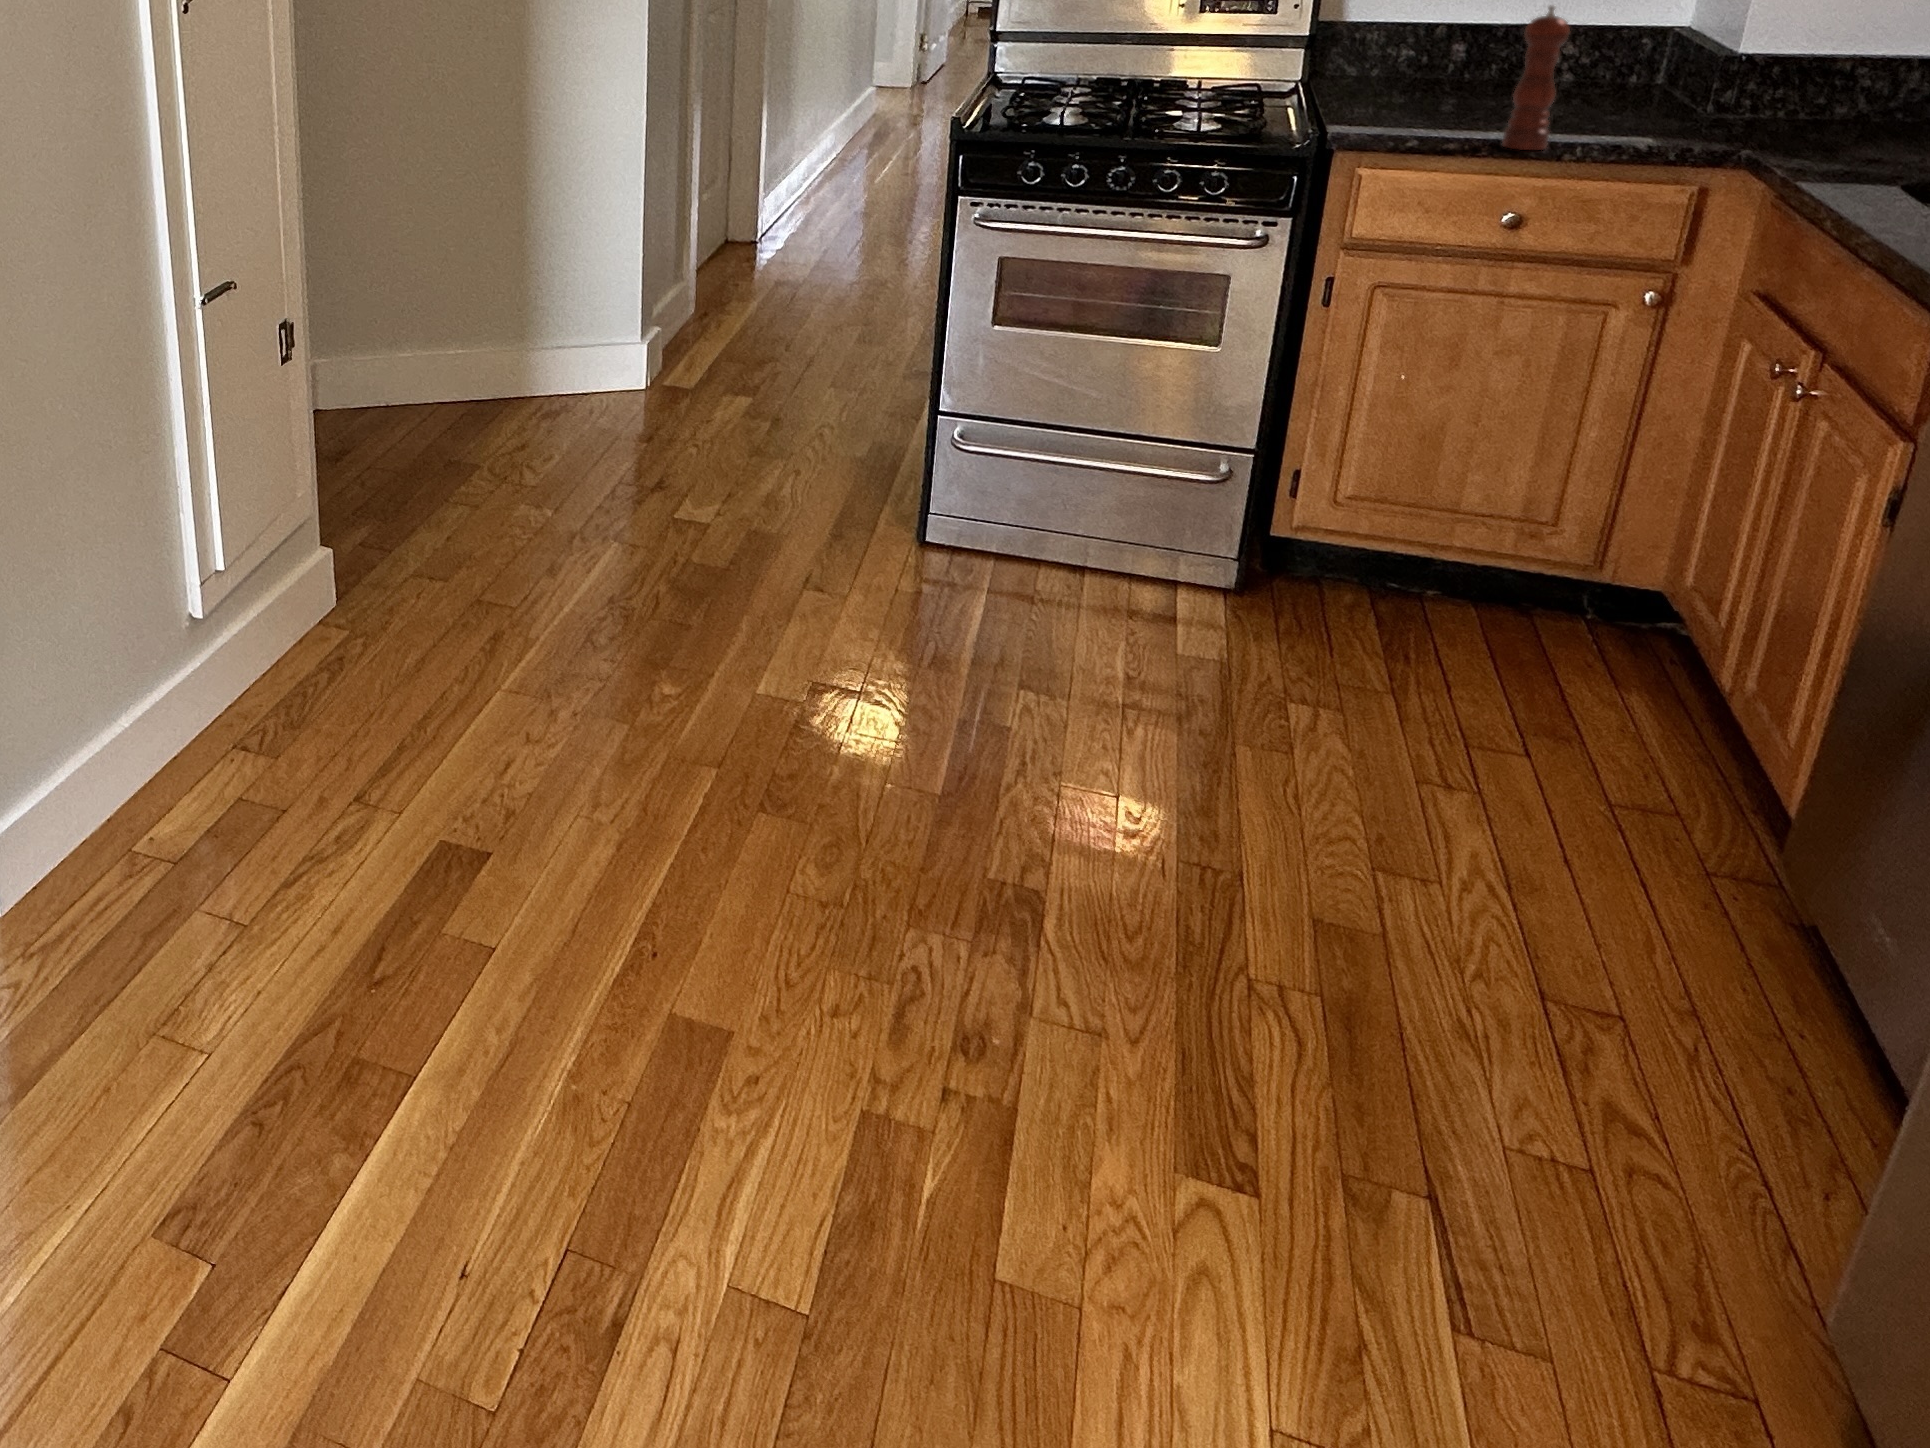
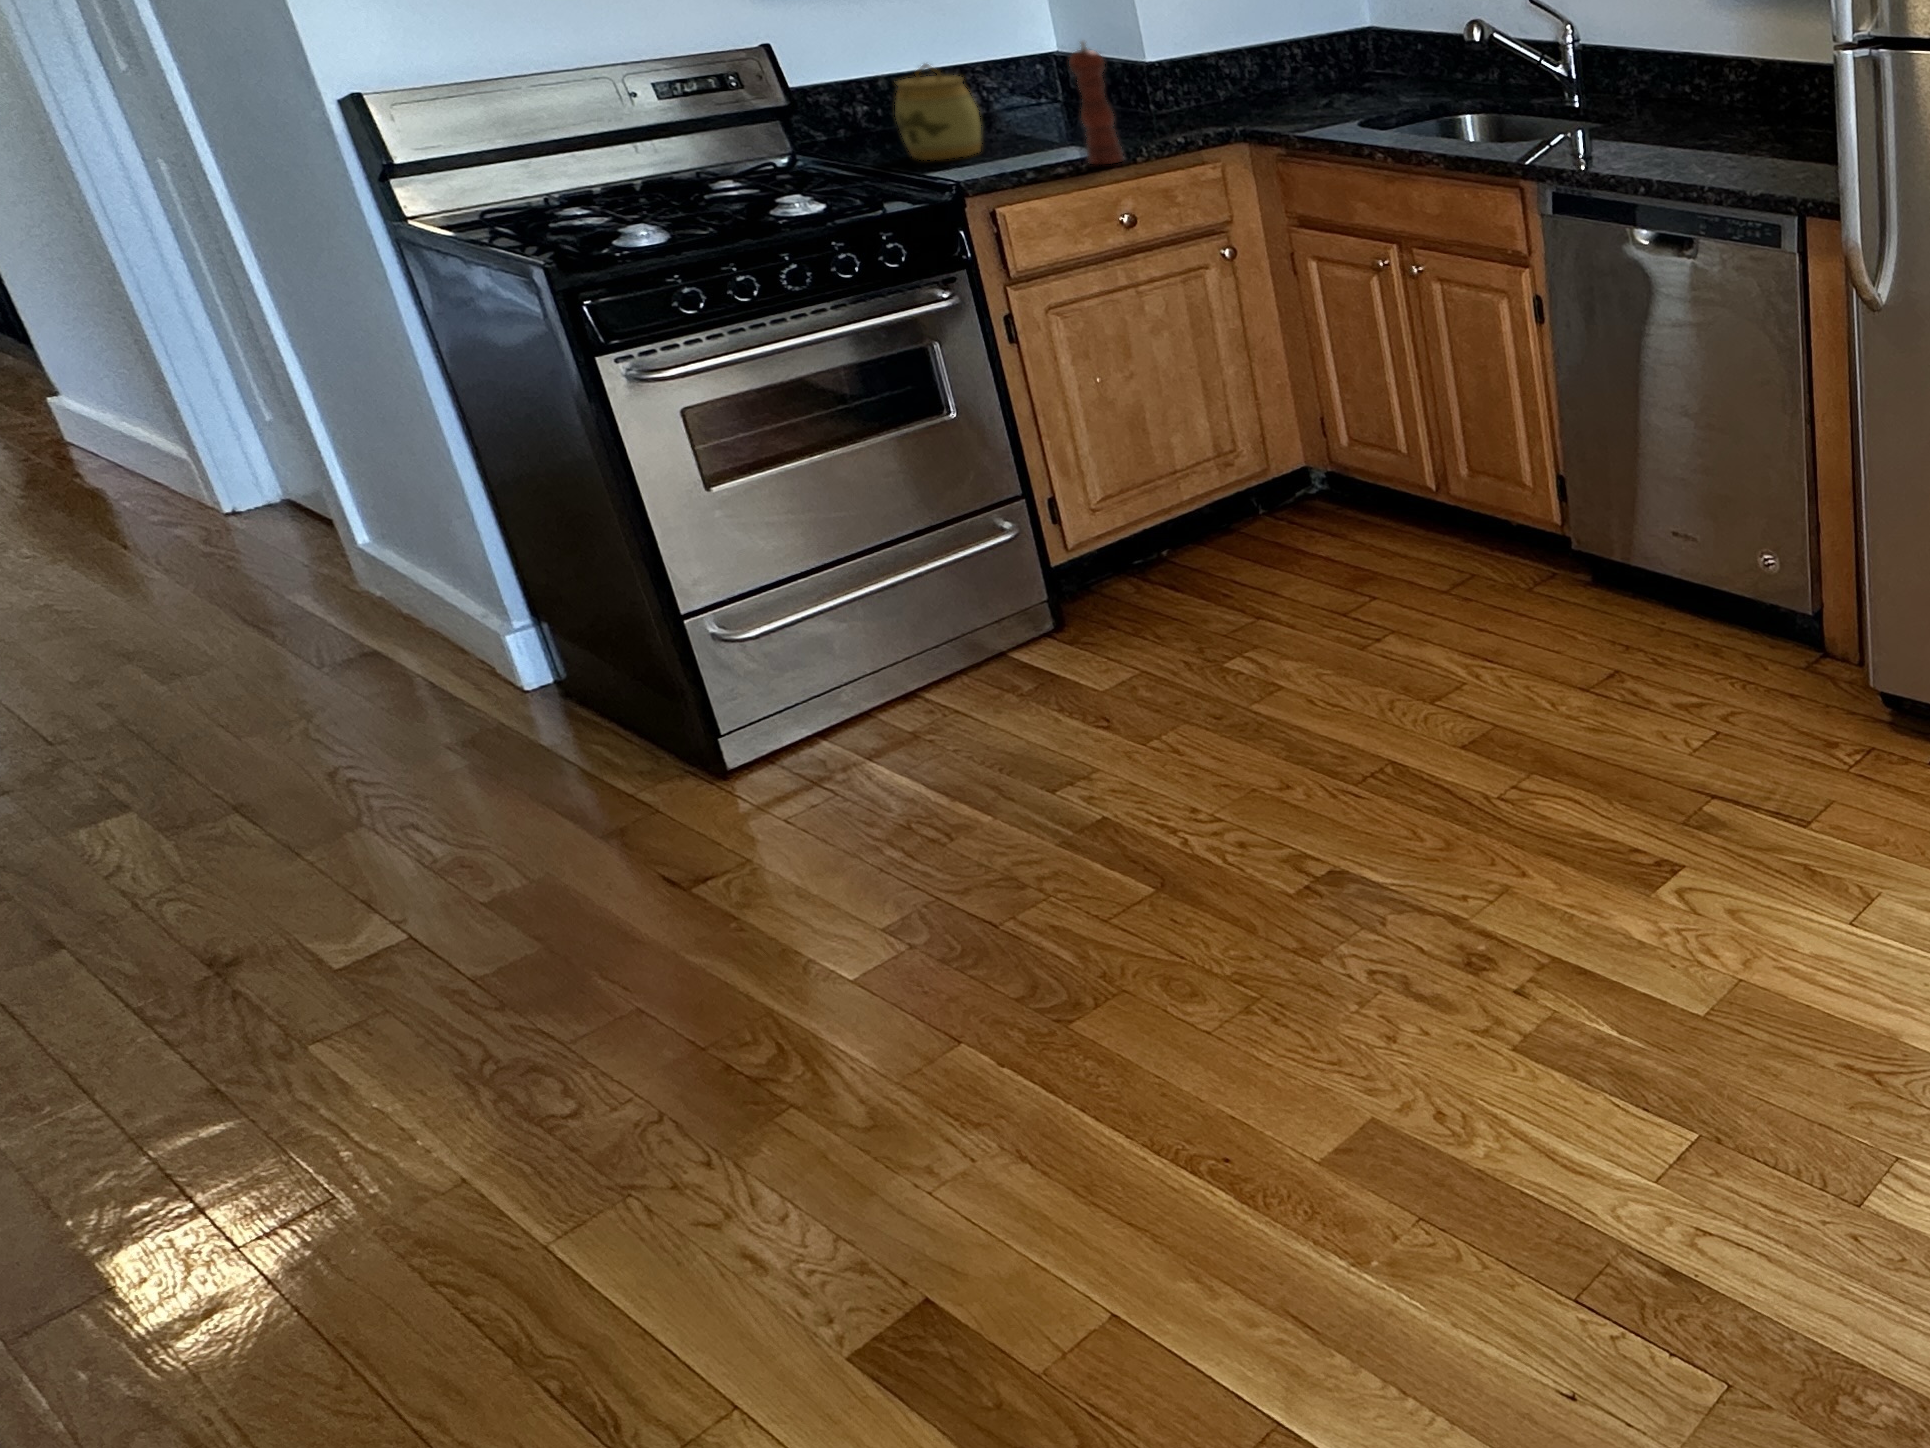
jar: none [1391,12,1481,115] -> present [894,64,982,160]

